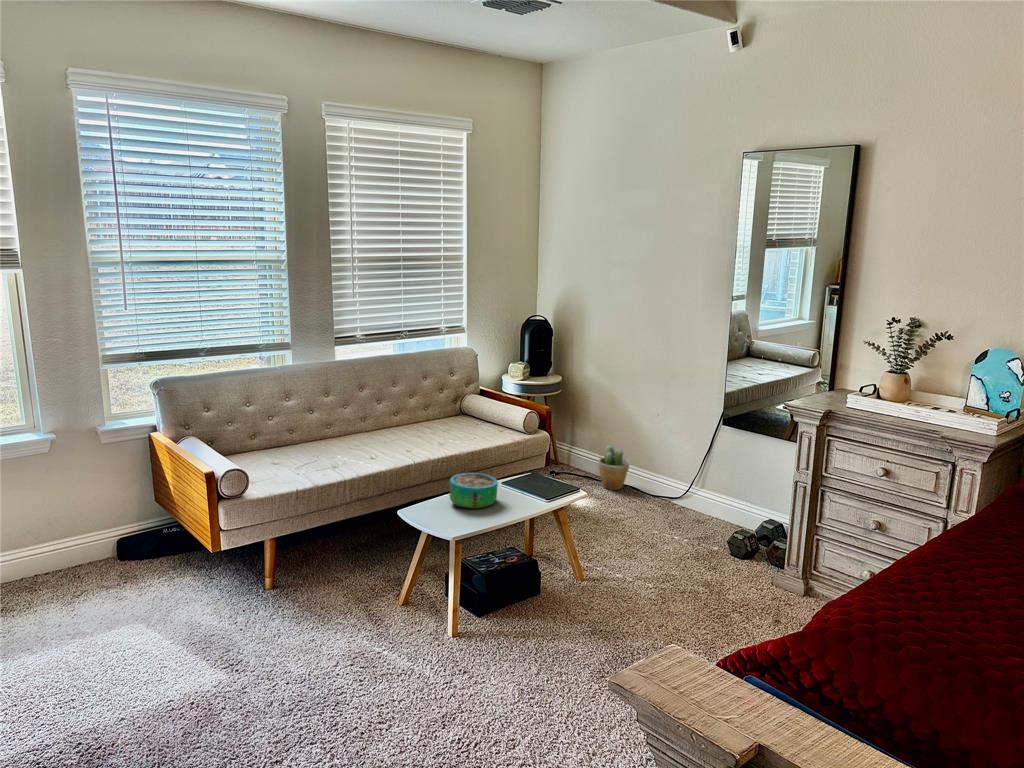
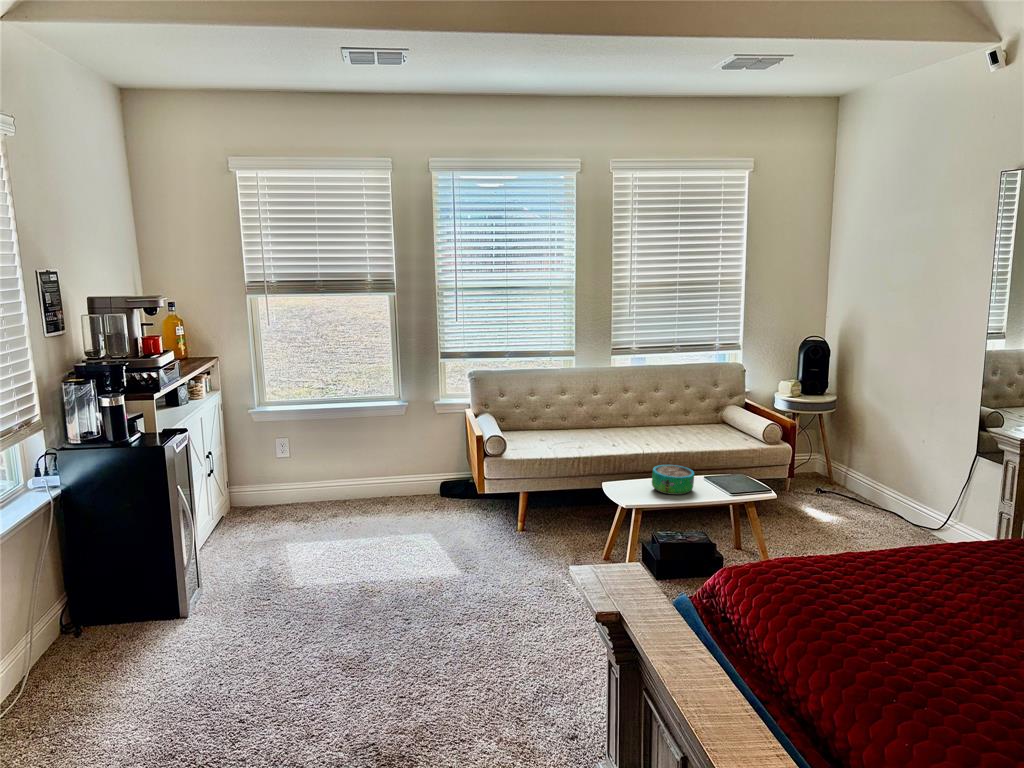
potted plant: present [598,446,630,490] -> none [861,471,897,517]

